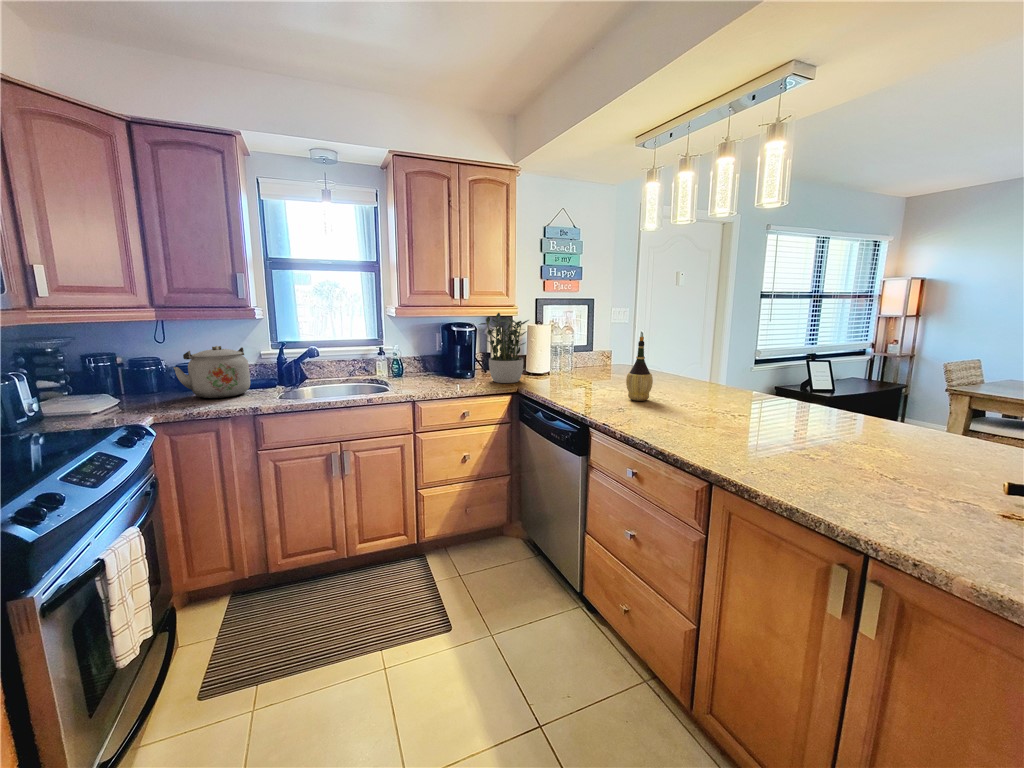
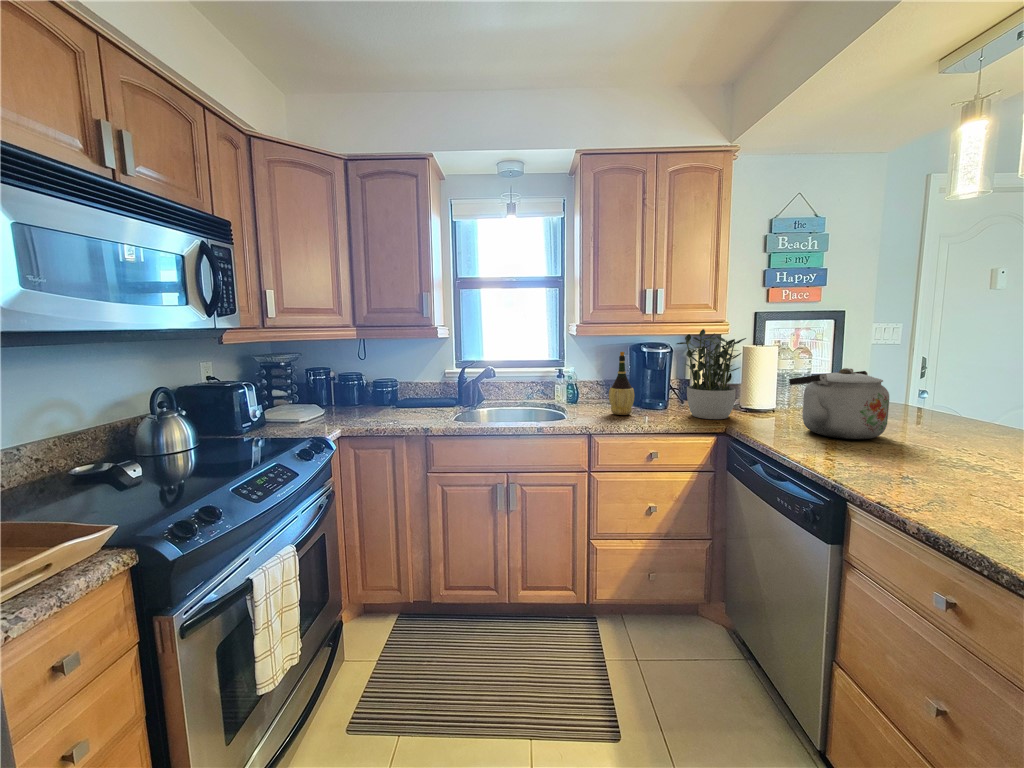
wine bottle: present [626,337,653,401] -> present [609,352,635,415]
kettle: present [173,346,250,398] -> present [789,368,889,439]

